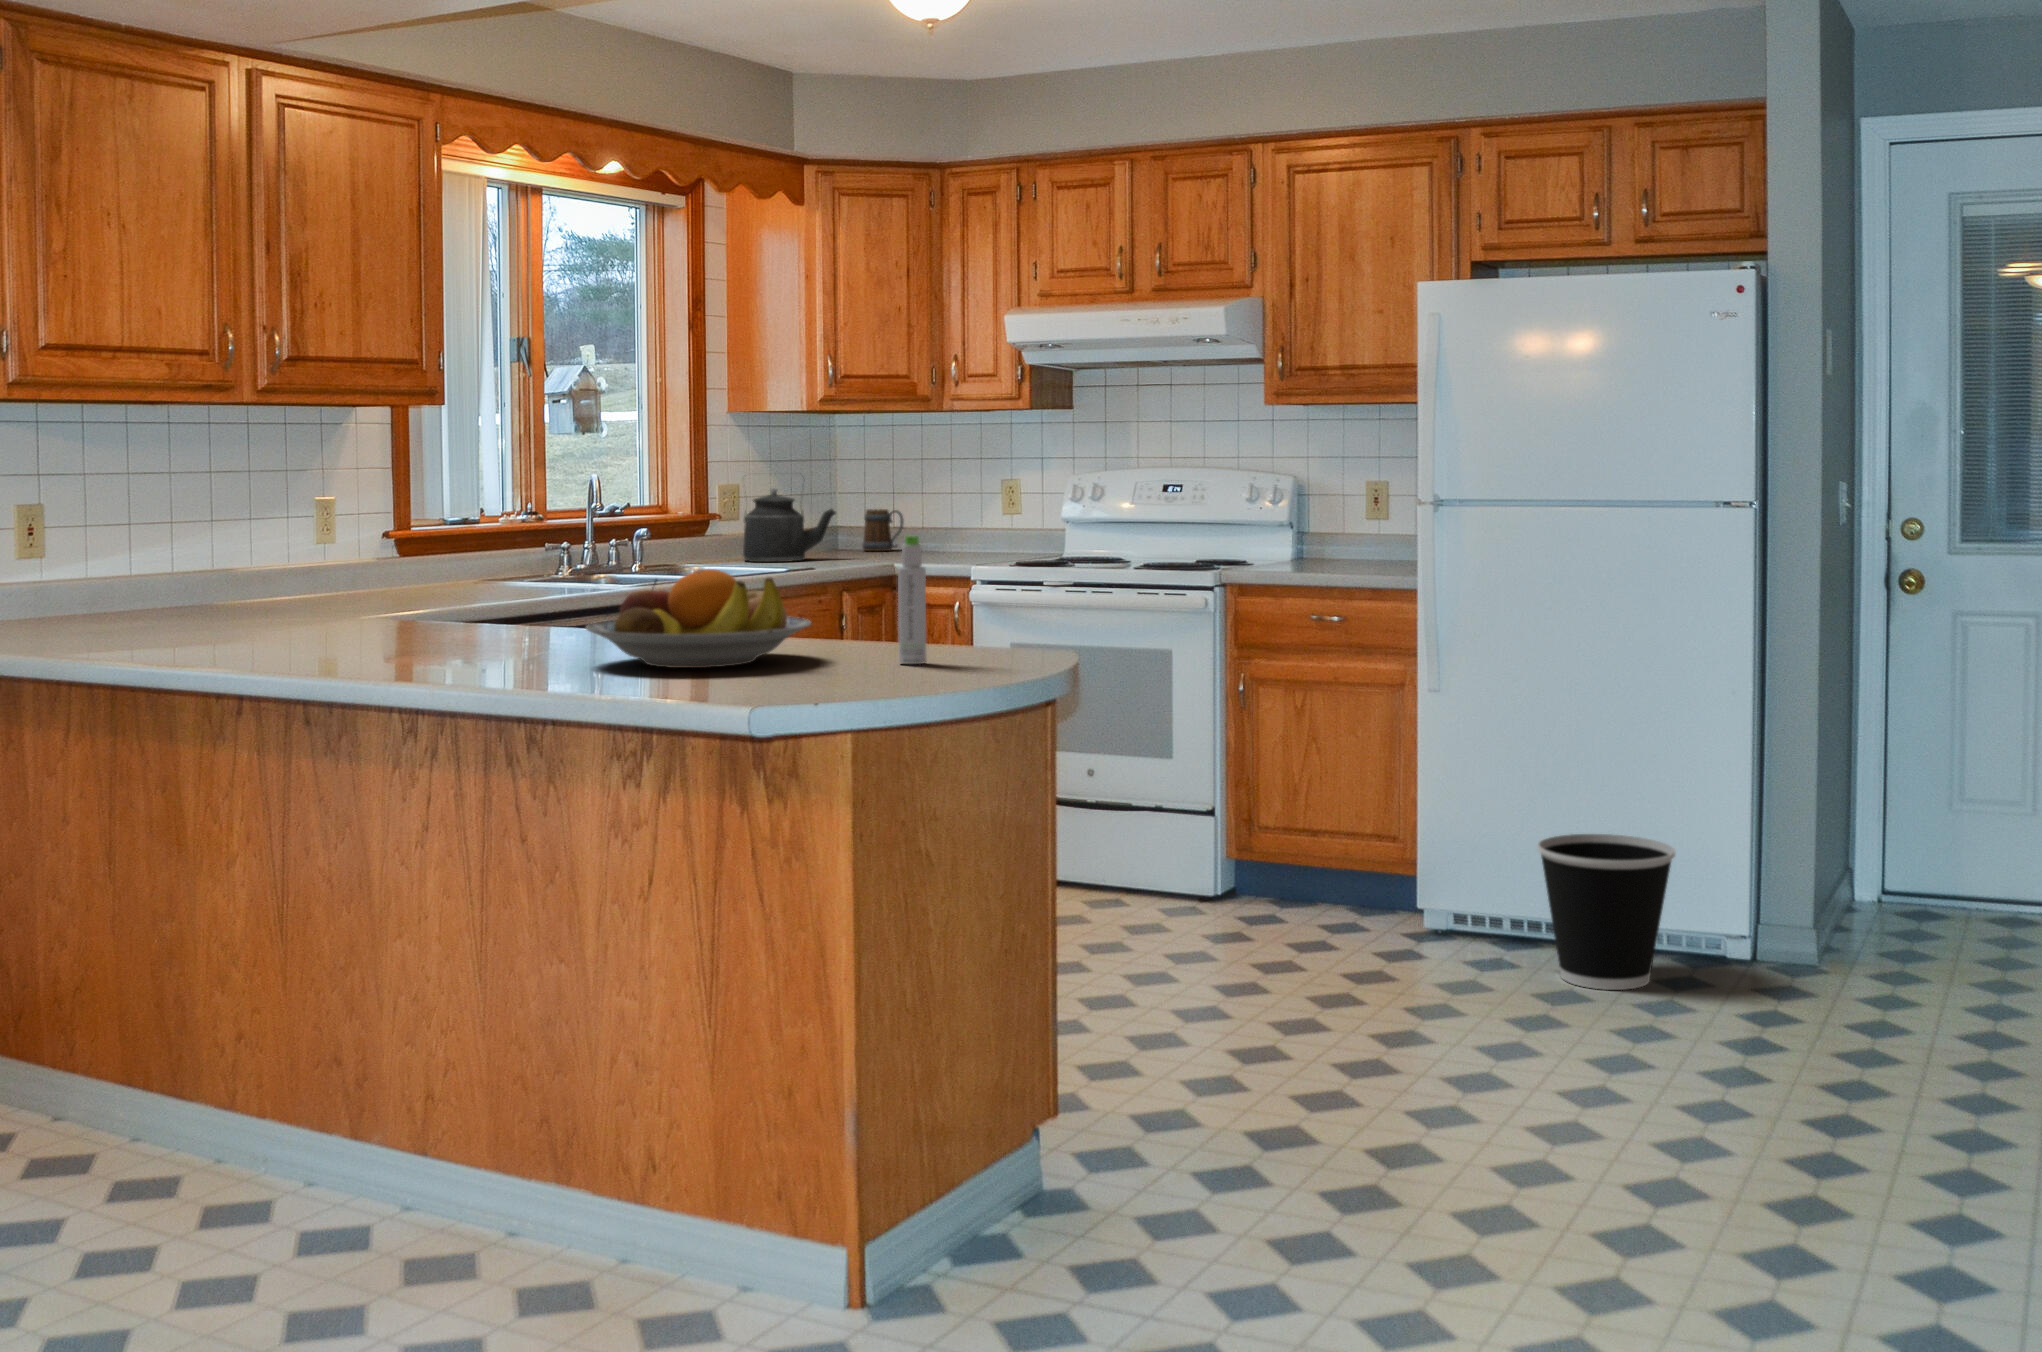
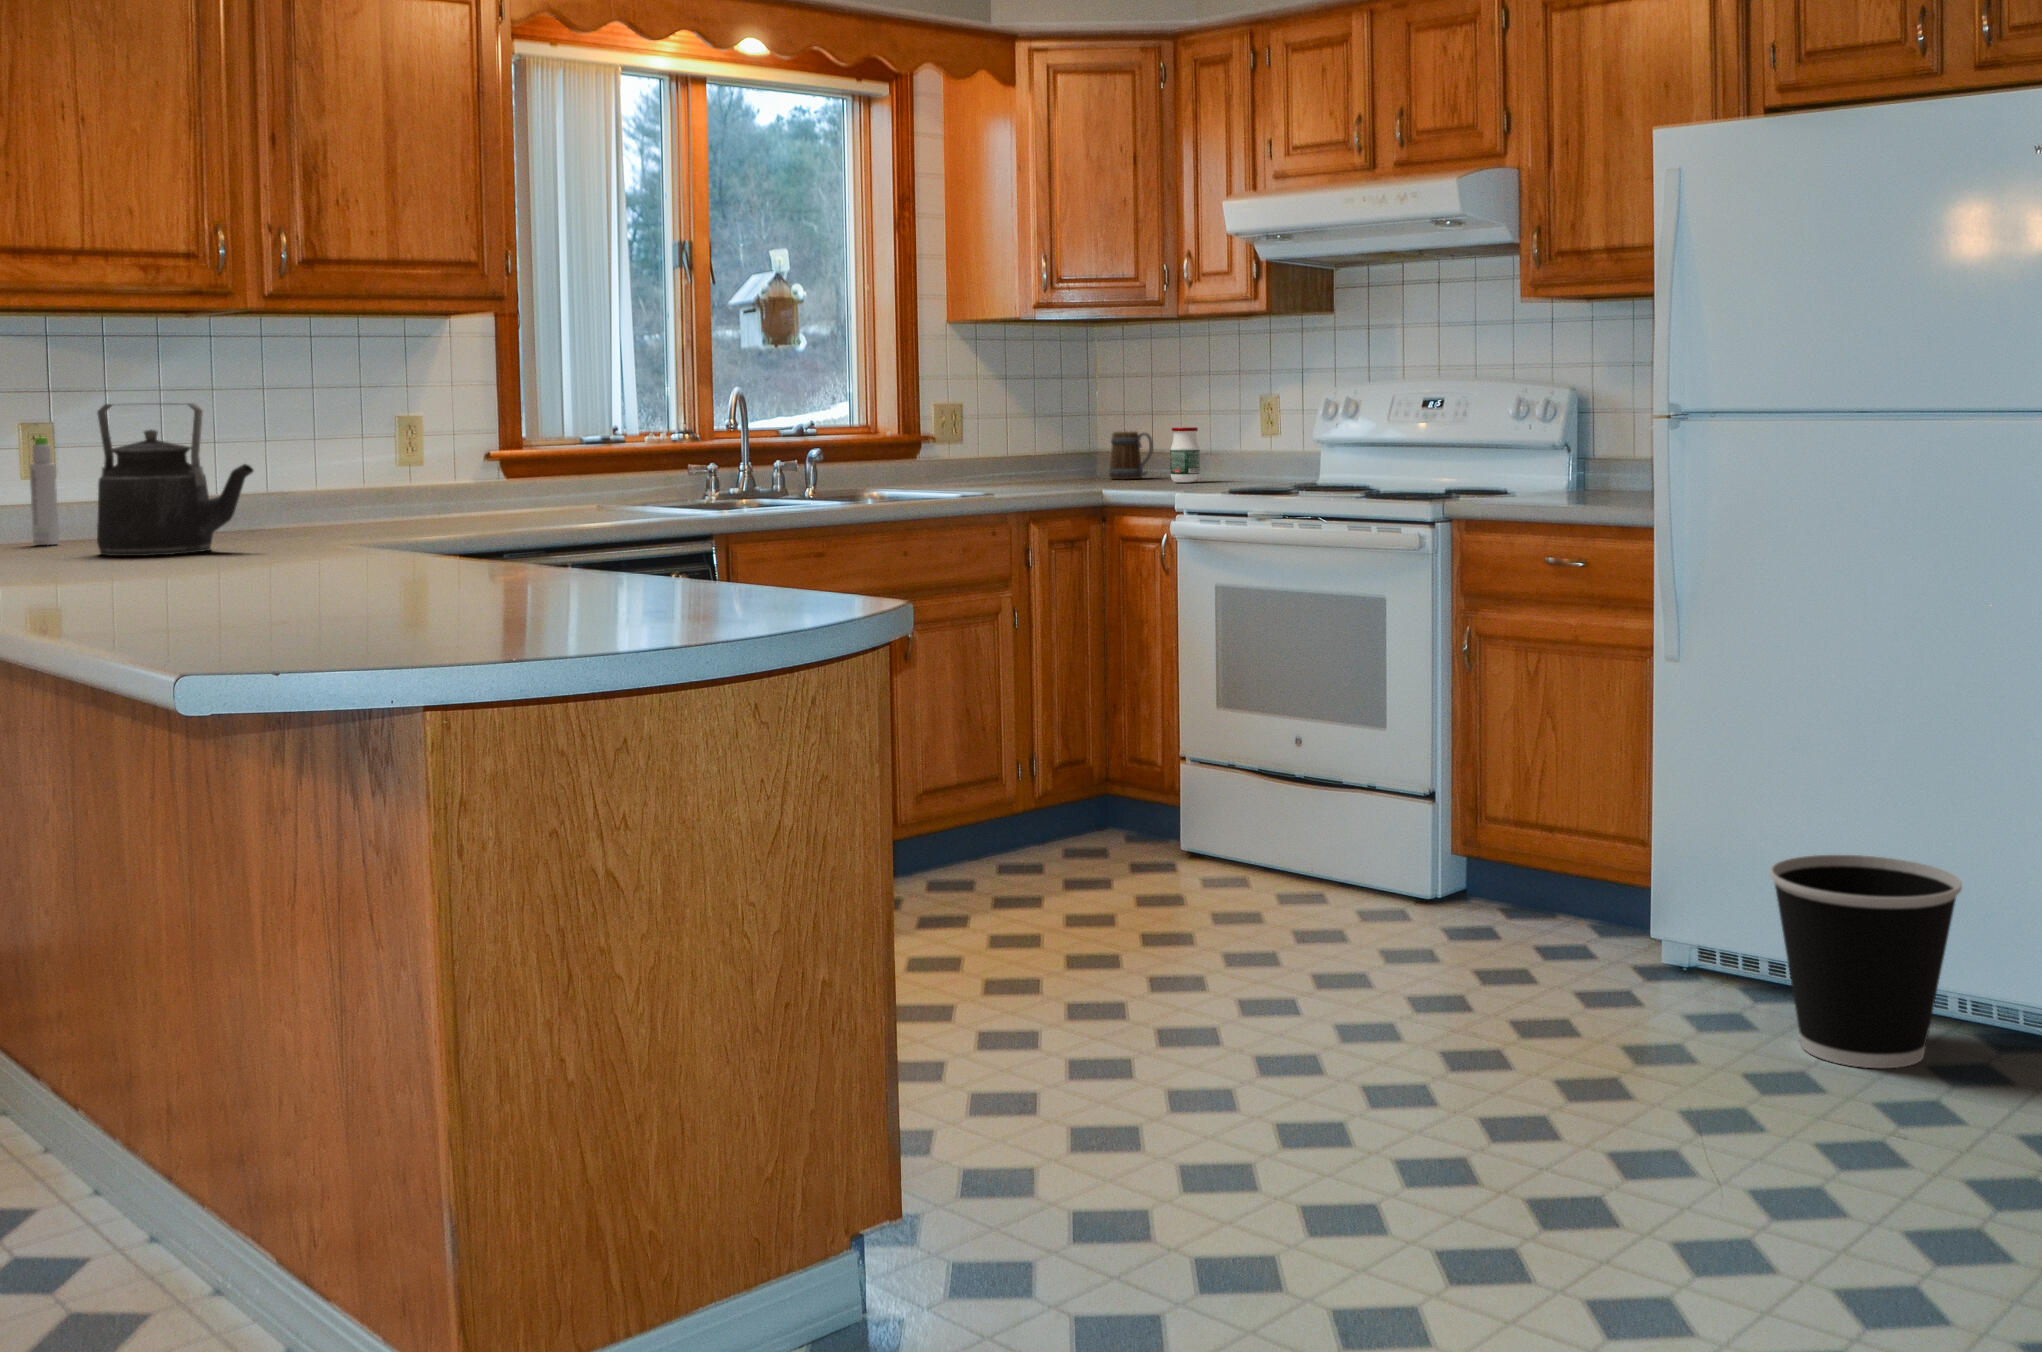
kettle: present [743,488,836,562] -> present [97,403,254,556]
jar: none [929,506,955,554] -> present [1170,427,1200,482]
bottle: present [898,536,926,664] -> present [30,437,59,545]
fruit bowl: present [586,569,811,668] -> none [361,488,637,606]

